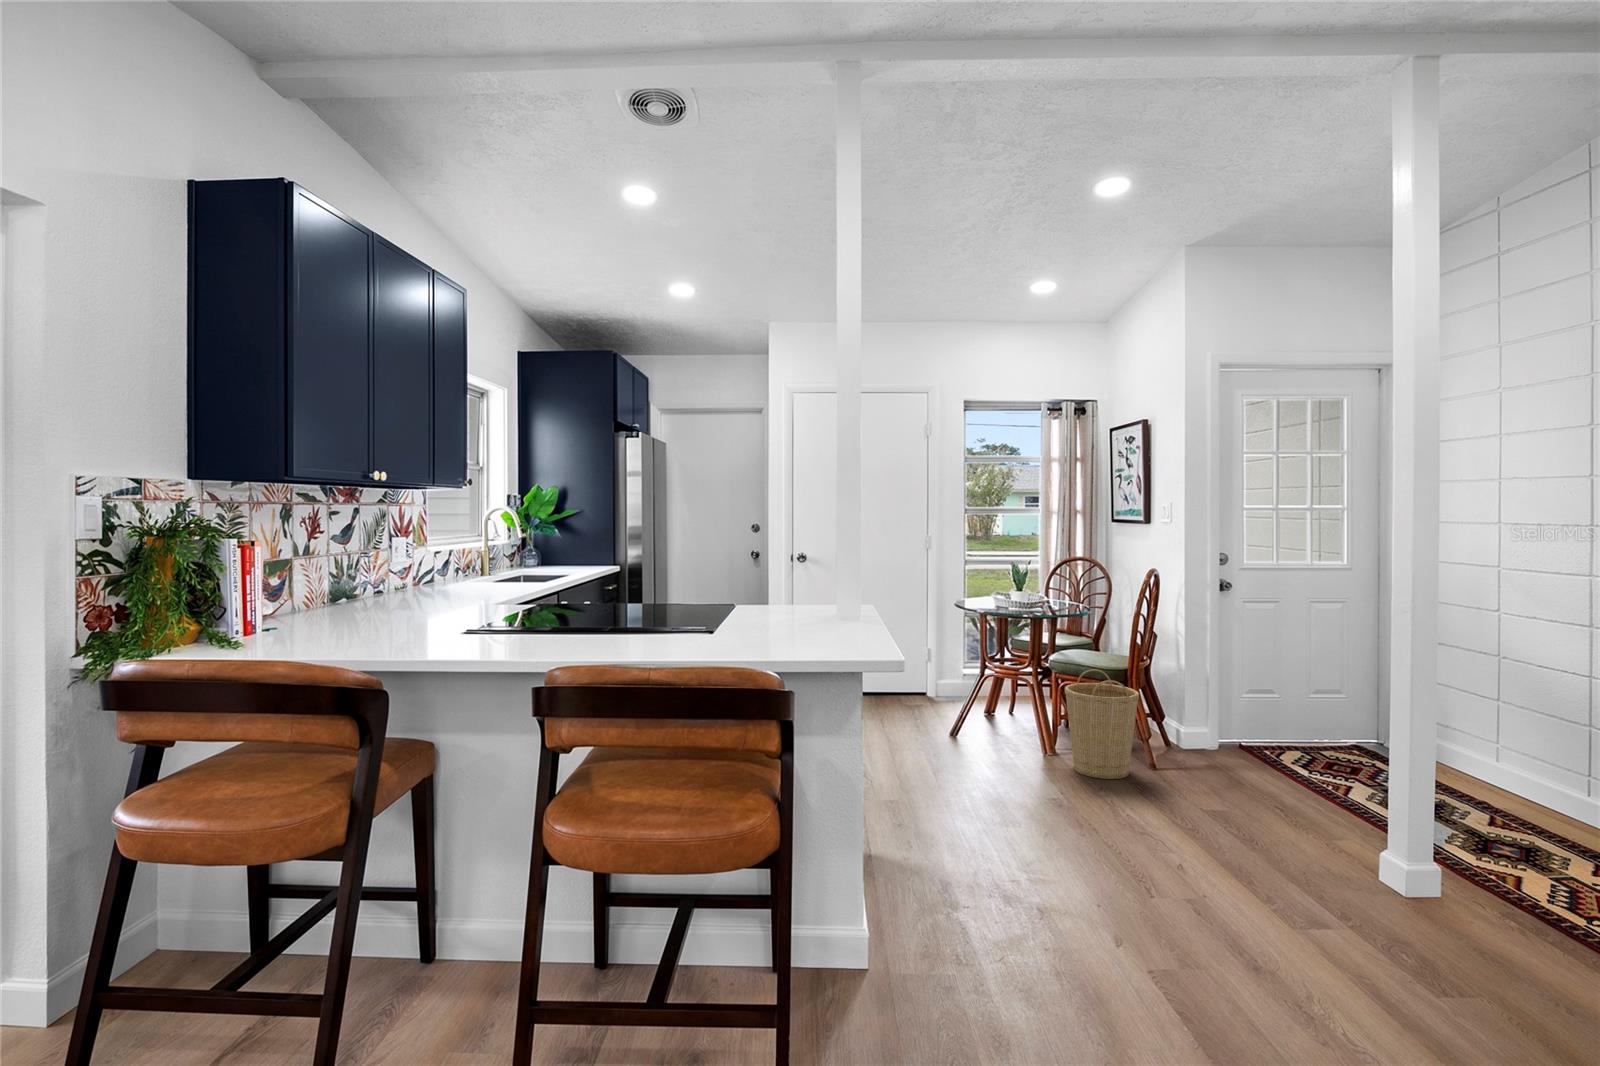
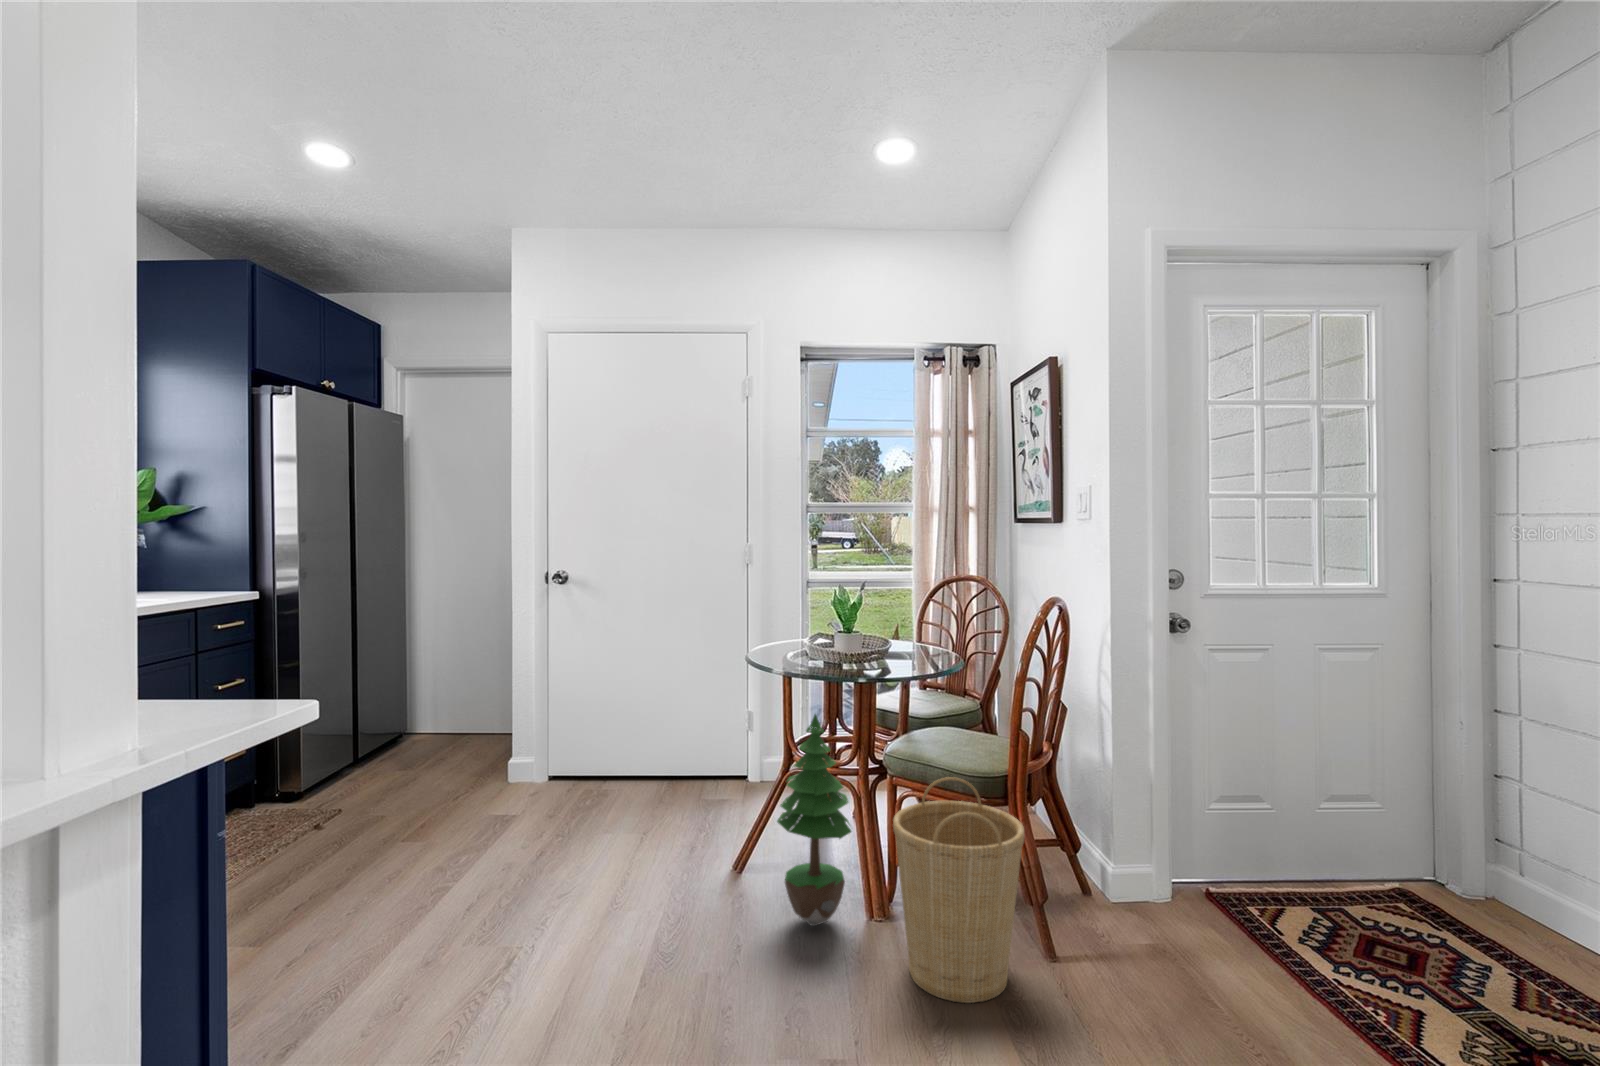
potted tree: none [992,635,1036,754] -> present [777,714,851,926]

